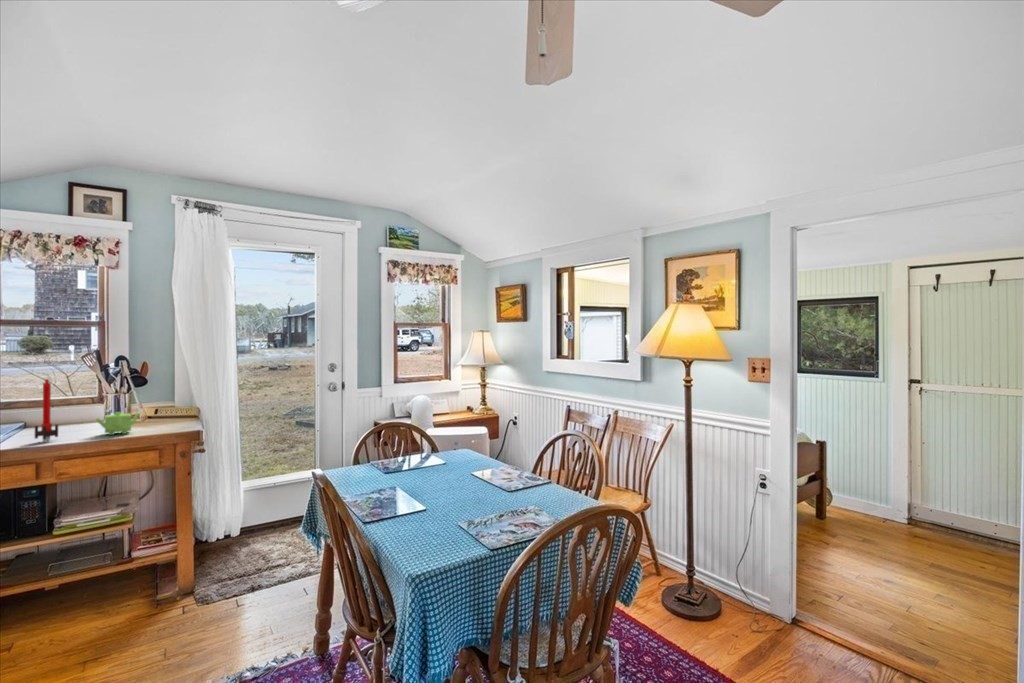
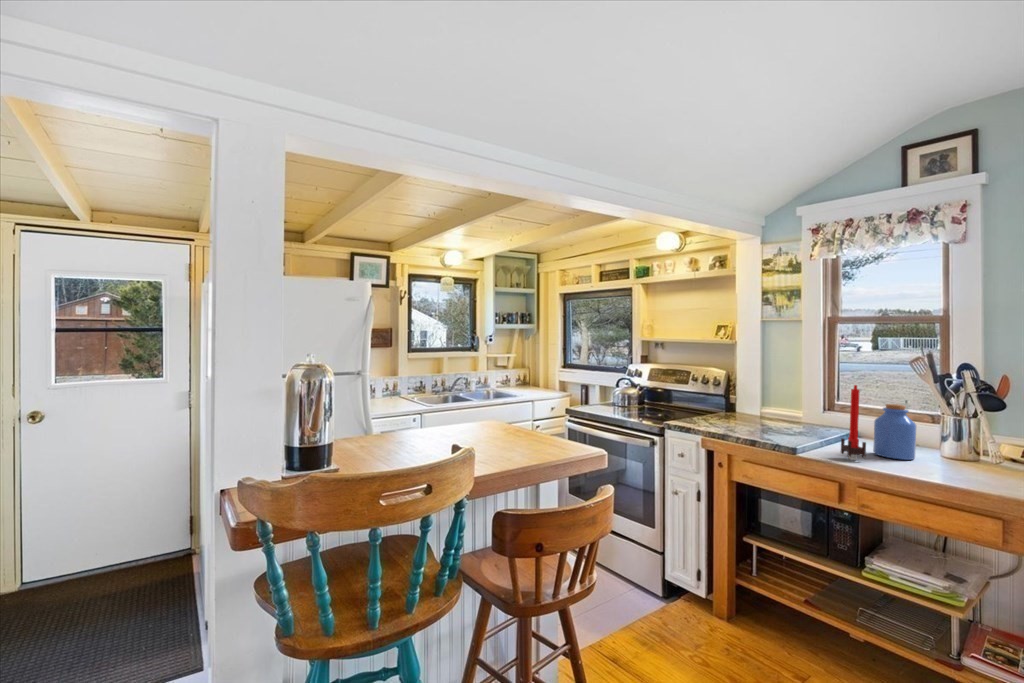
jar: none [59,391,93,434] -> present [873,404,916,460]
teapot: present [96,412,140,435] -> none [913,443,987,478]

